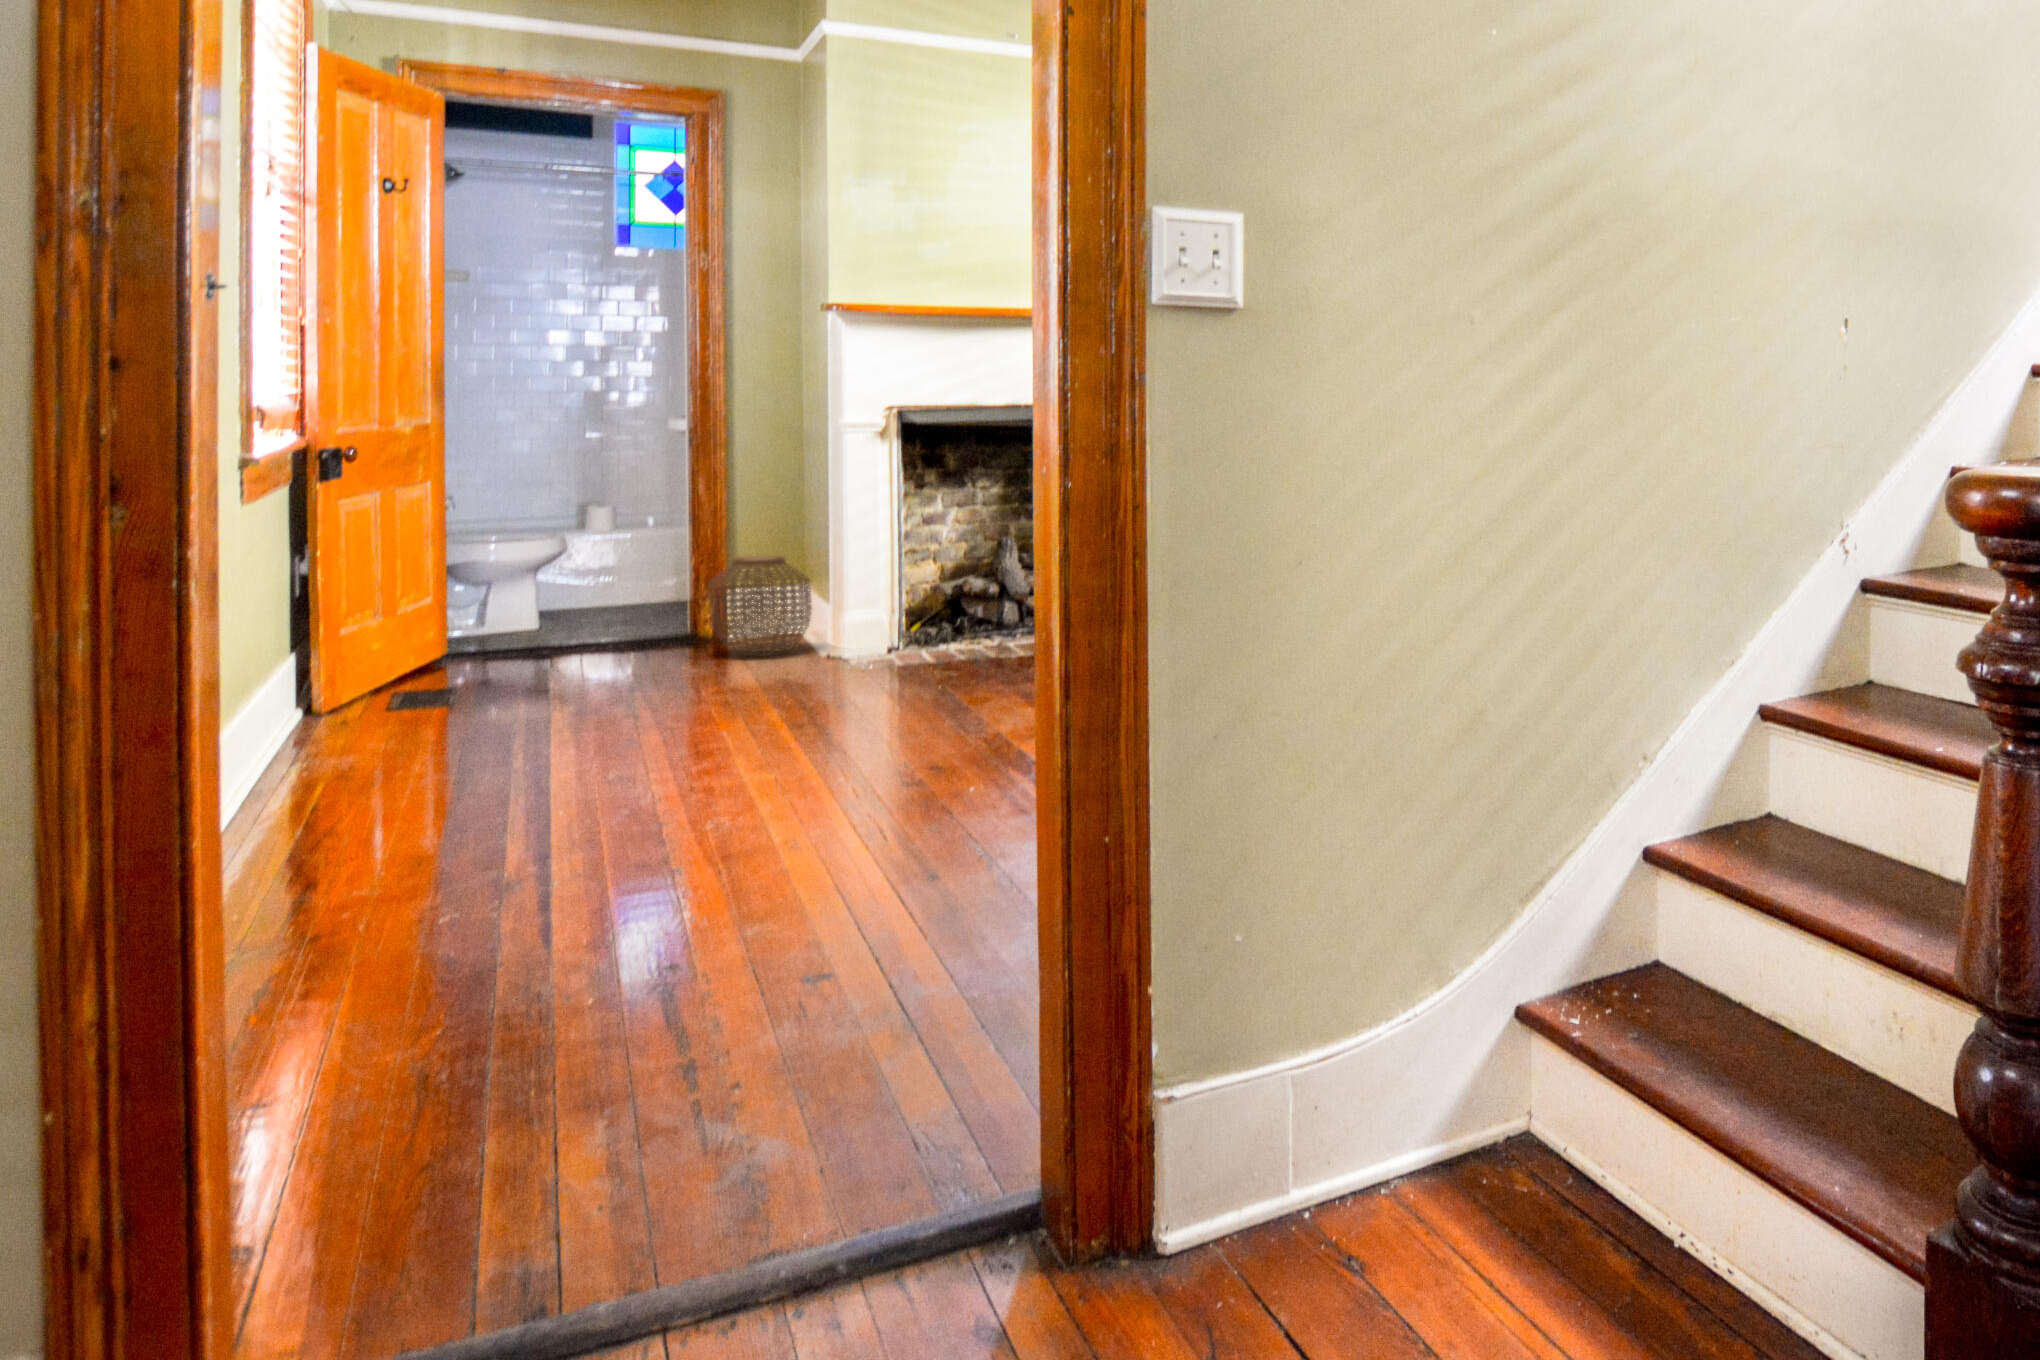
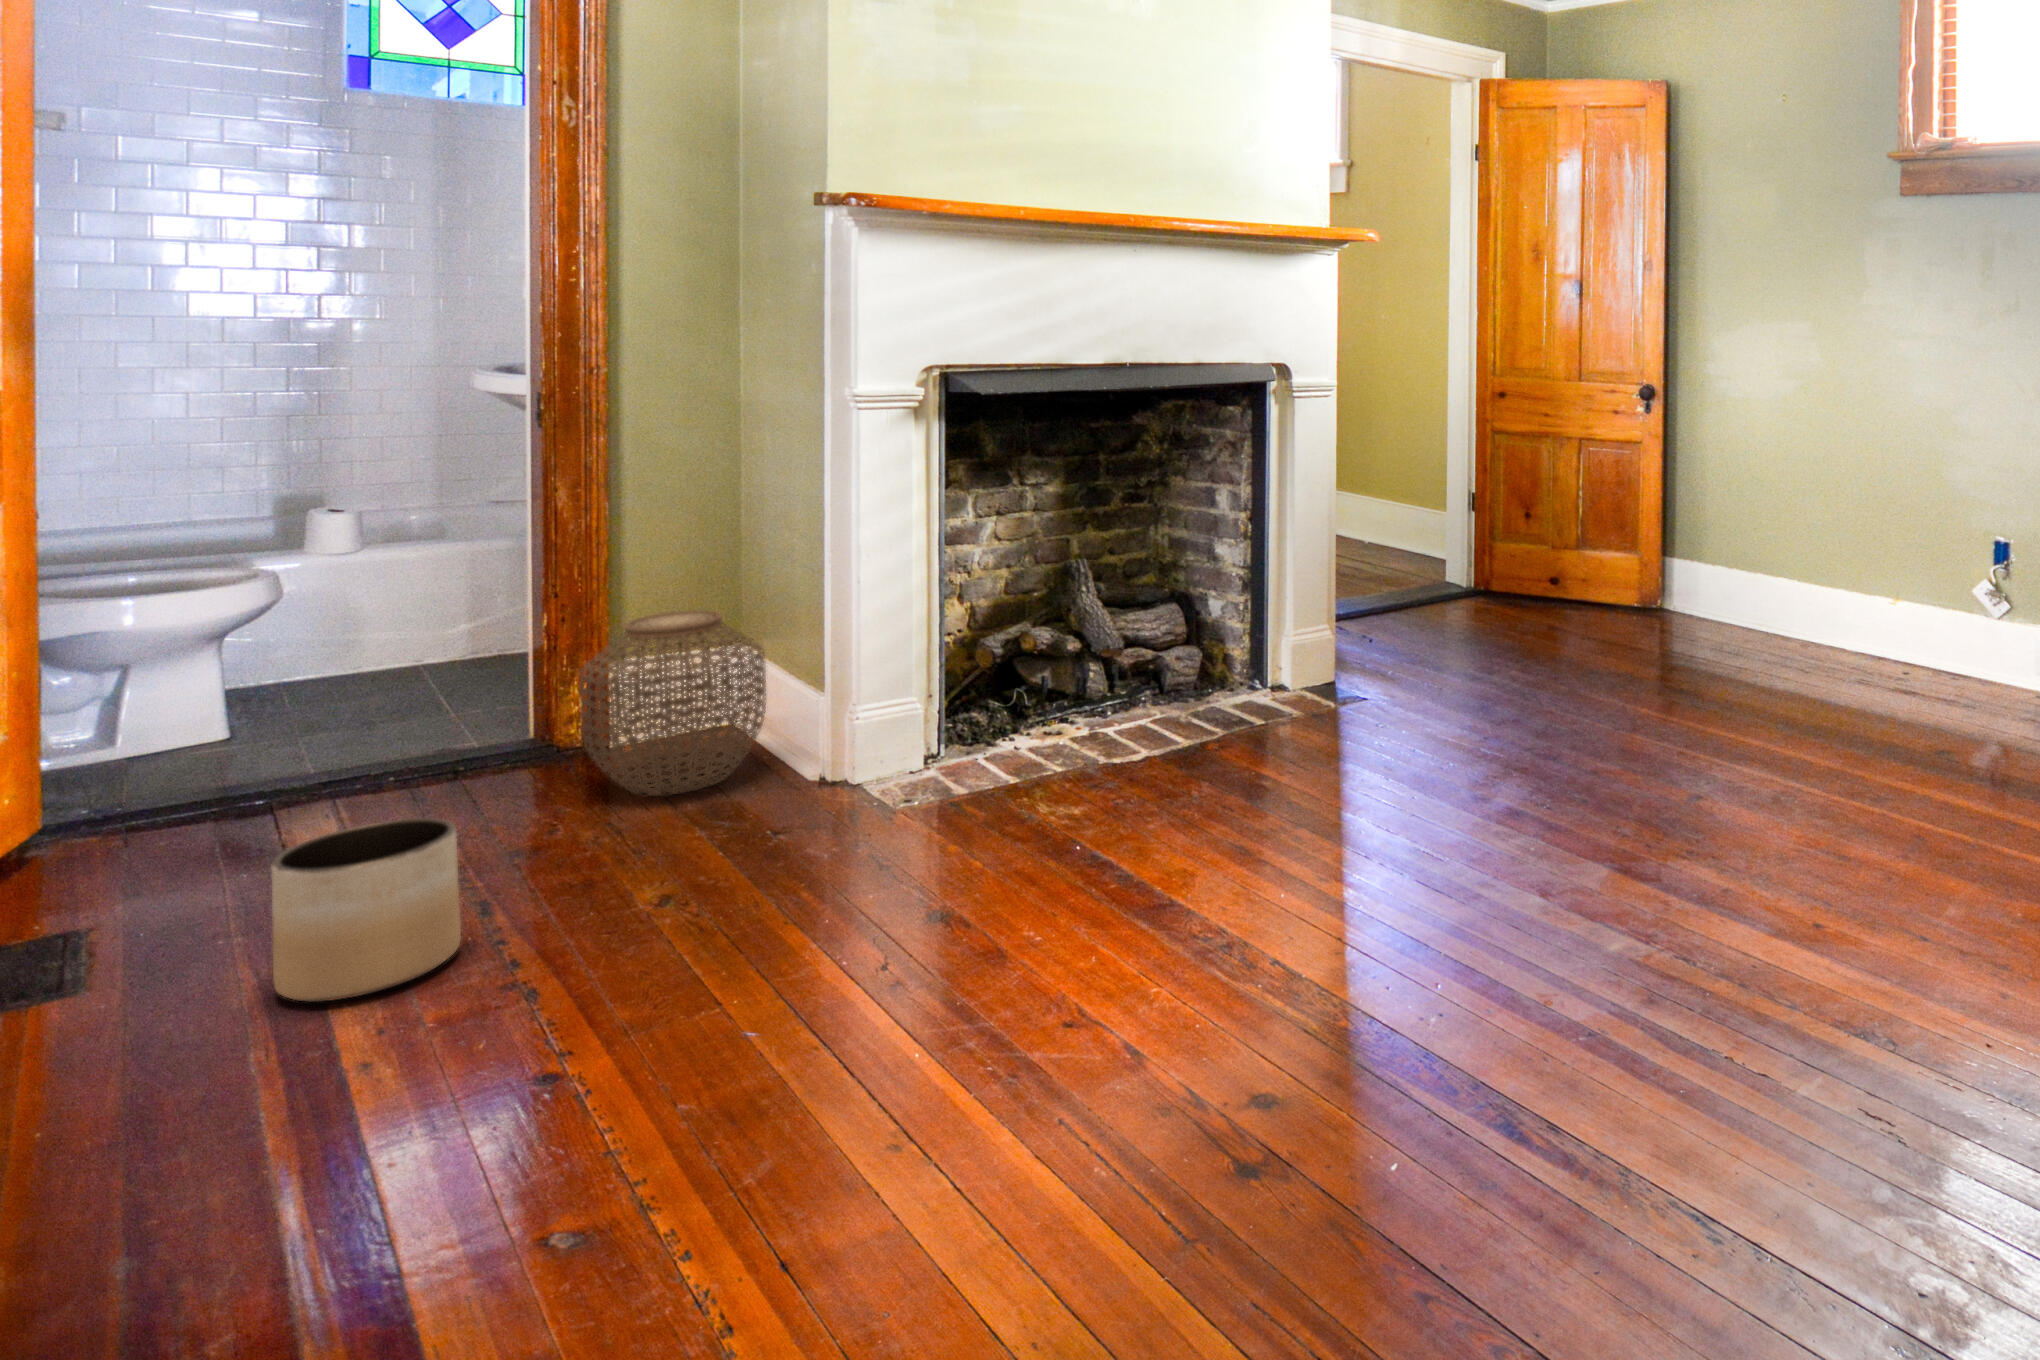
planter: none [549,628,633,700] -> present [271,818,461,1002]

